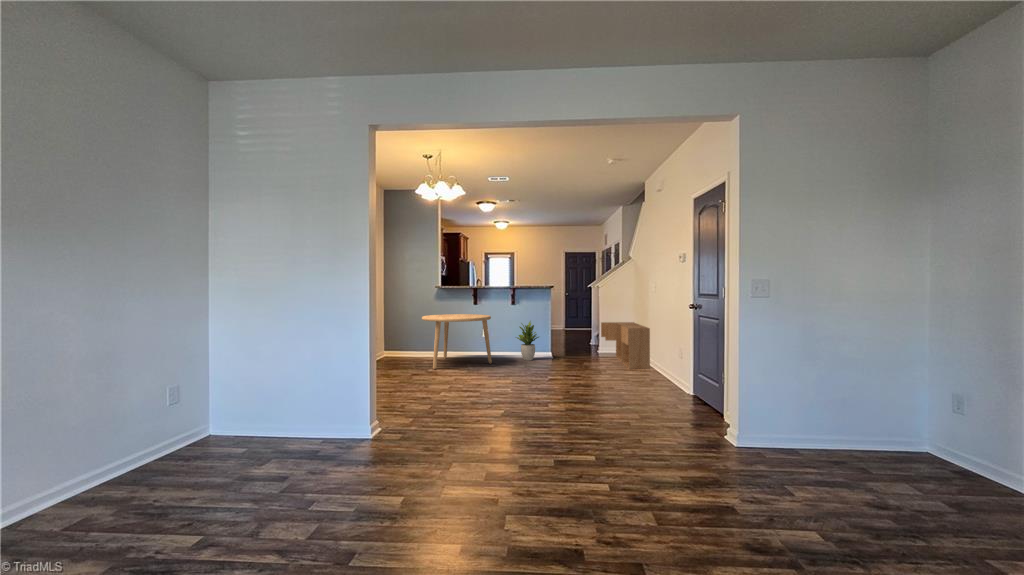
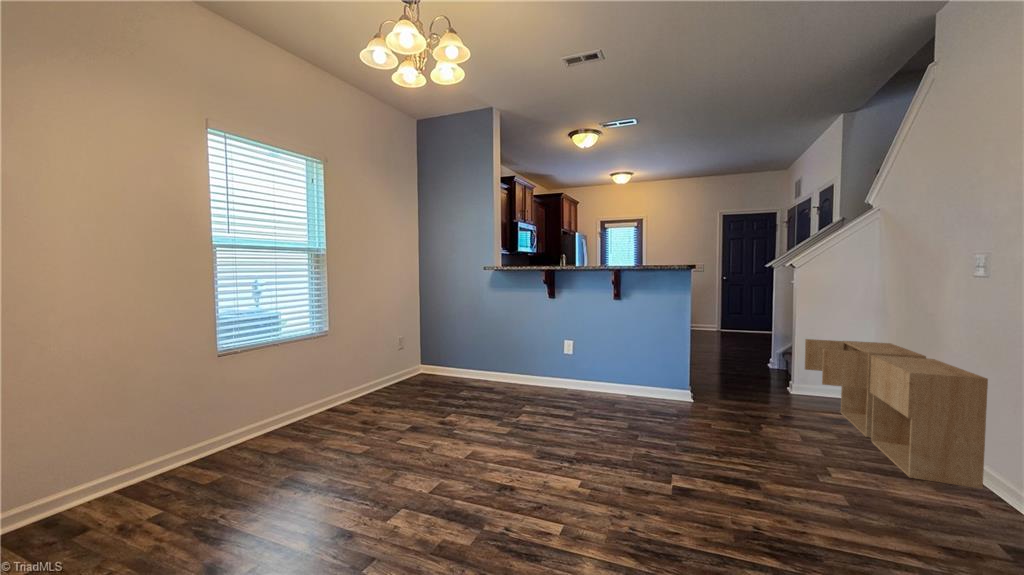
dining table: present [422,314,492,369] -> none [448,312,570,414]
potted plant: present [516,321,539,361] -> none [618,328,669,406]

